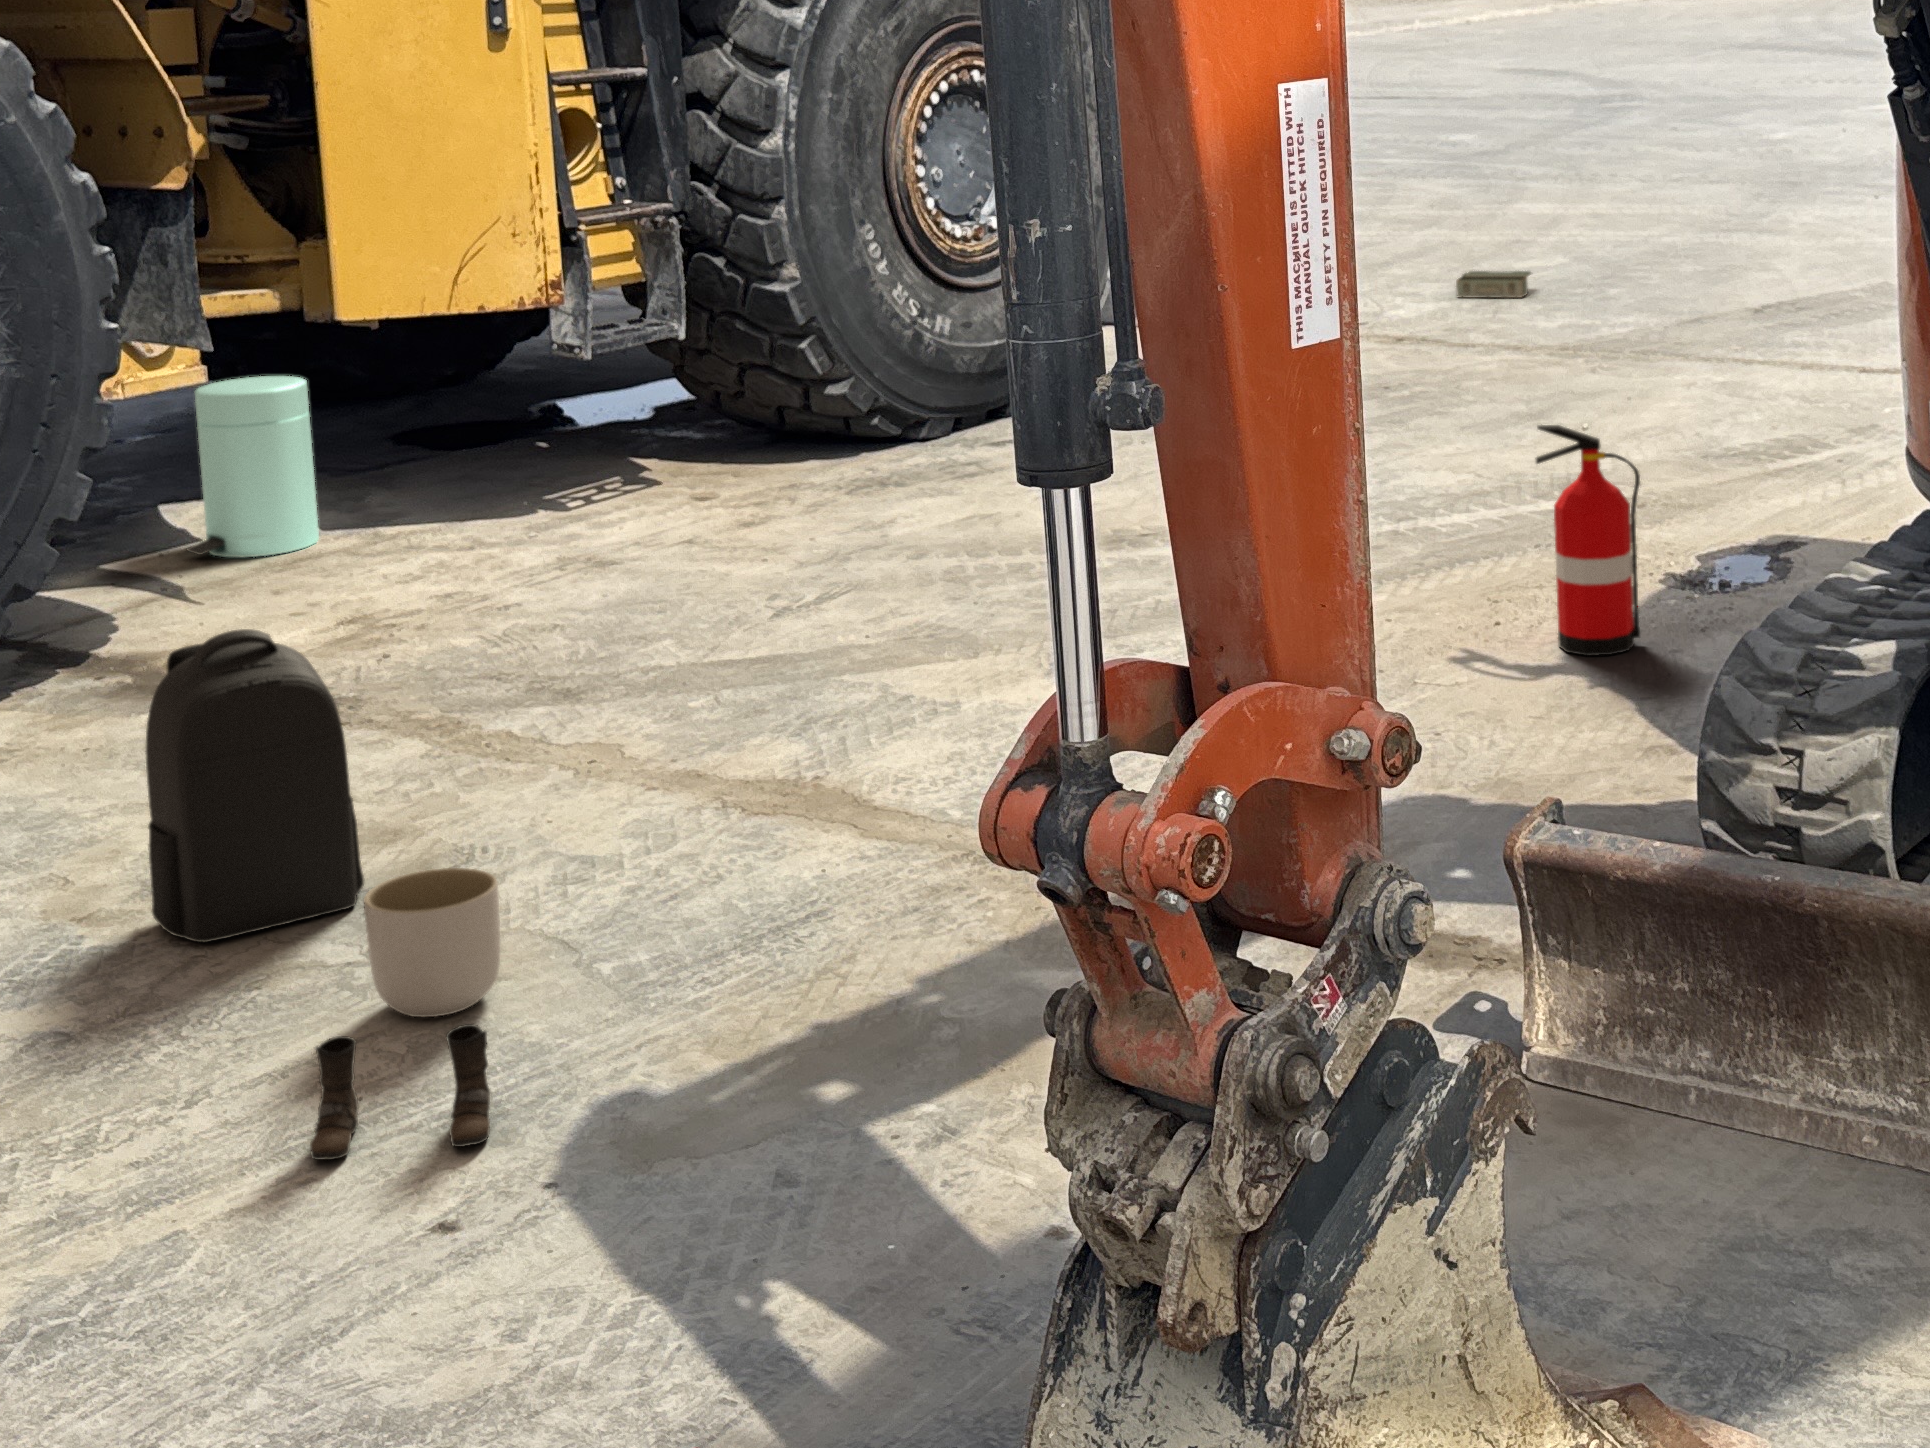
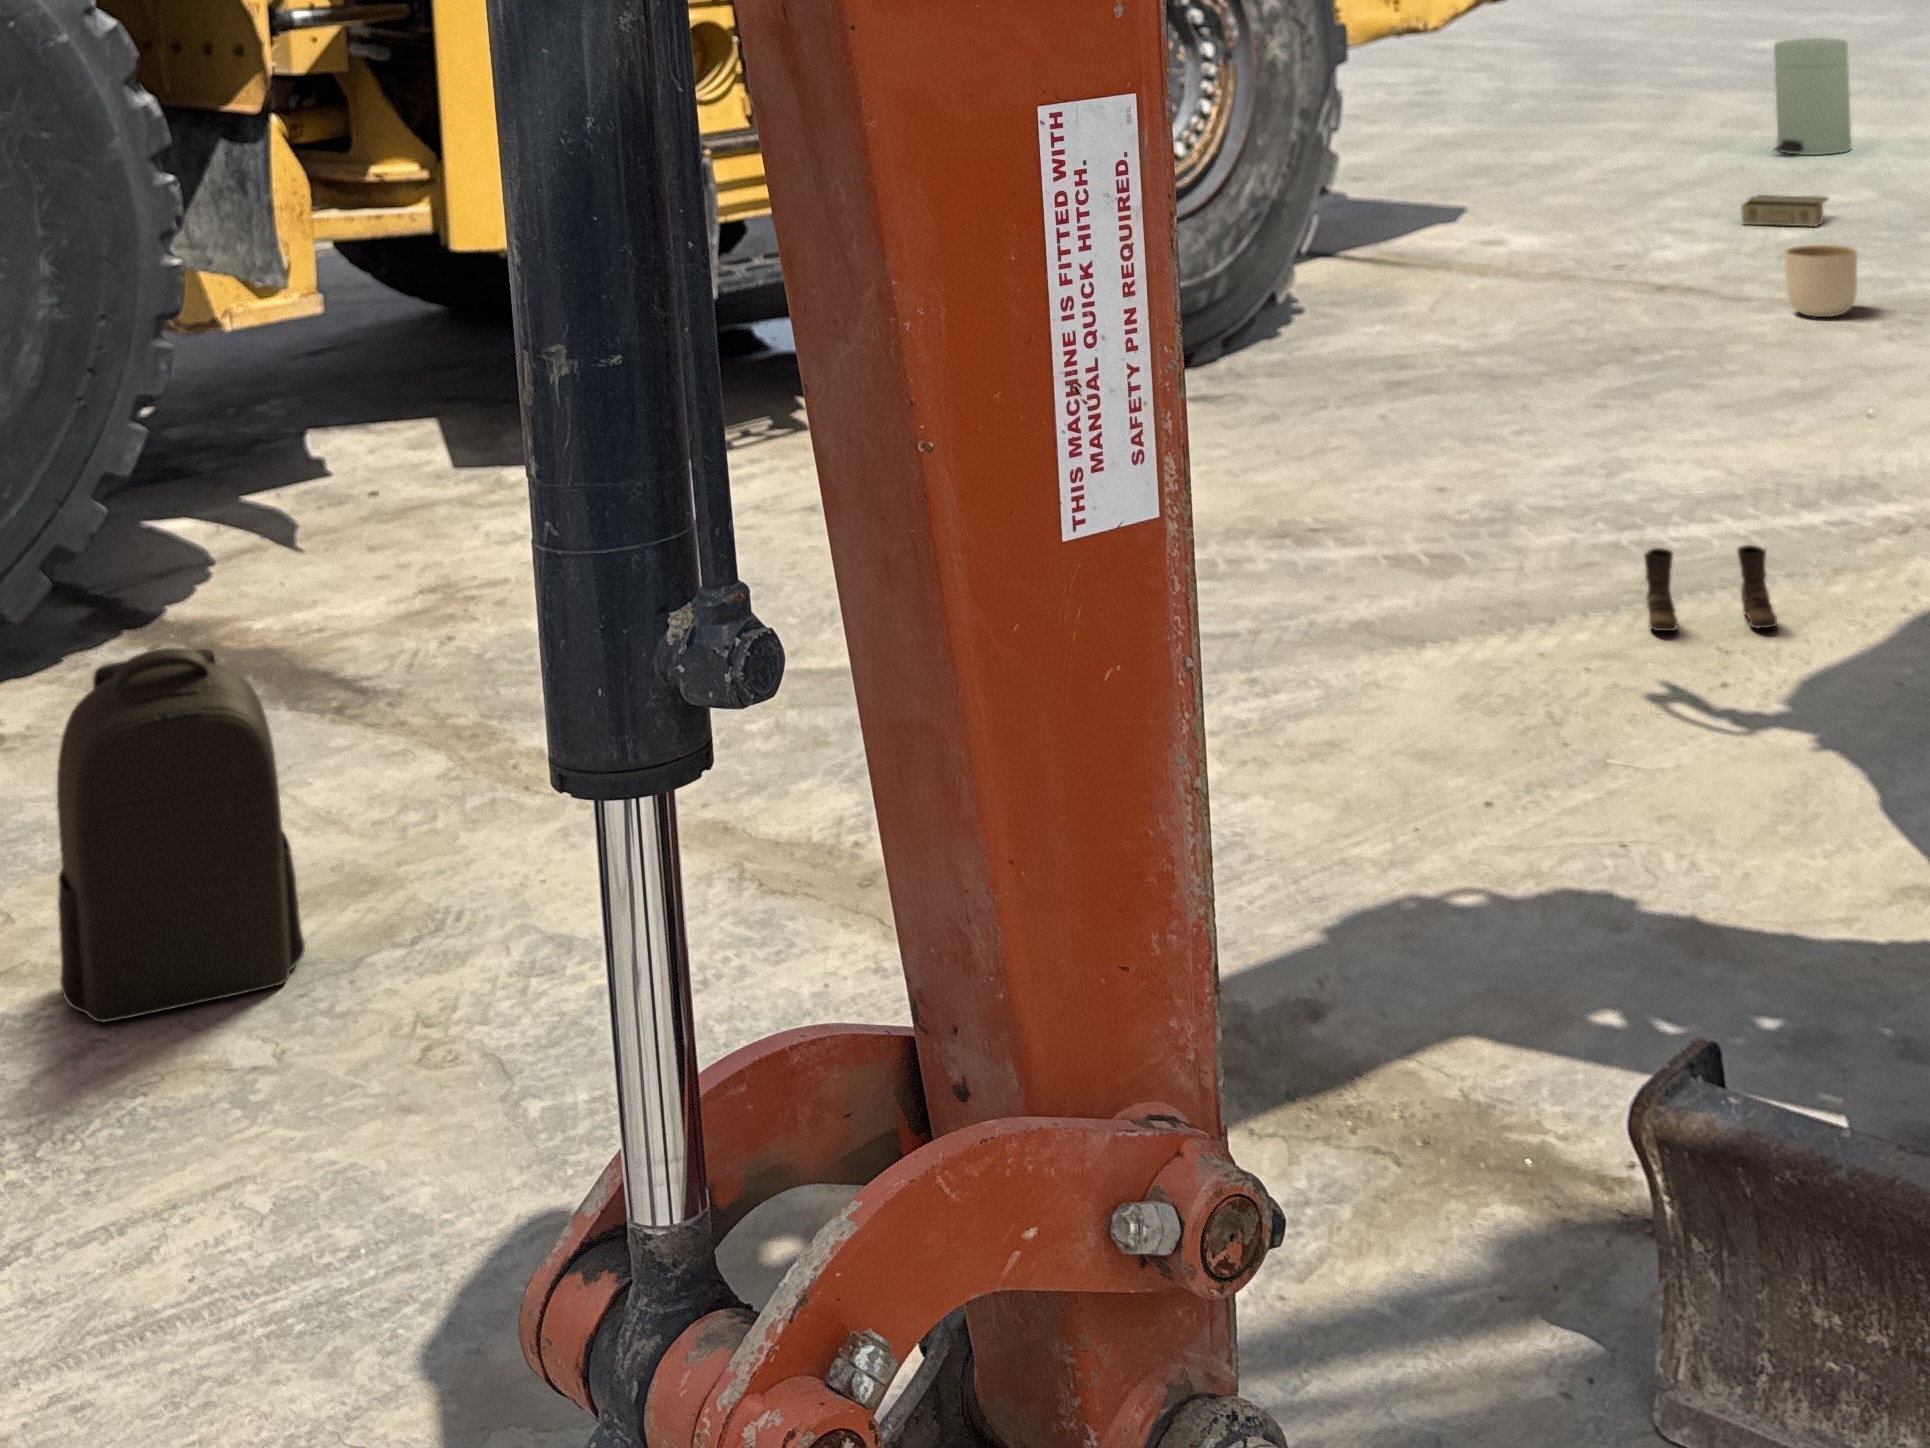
trash can: present [187,376,319,557] -> present [1774,38,1851,155]
fire extinguisher: present [1535,425,1640,656] -> none [1764,430,1898,721]
planter: present [364,868,501,1017] -> present [1785,245,1857,317]
boots: present [310,1024,490,1160] -> present [1644,545,1777,631]

